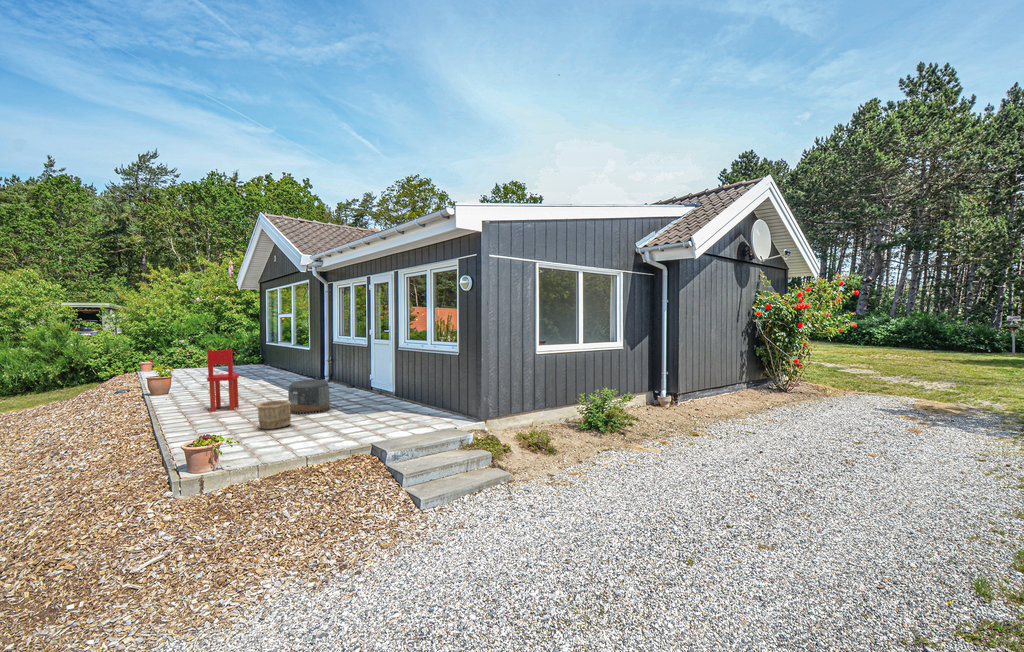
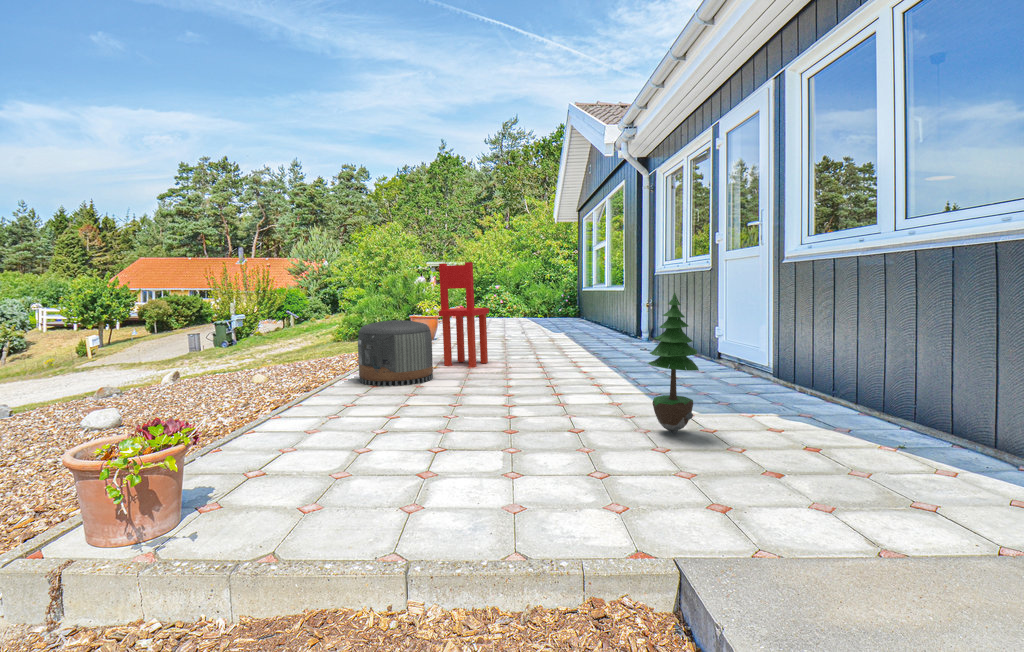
potted tree: none [349,372,368,423] -> present [648,293,699,433]
pouf: present [288,379,329,414] -> present [358,320,433,386]
wooden bucket: present [257,400,291,429] -> none [453,352,520,415]

